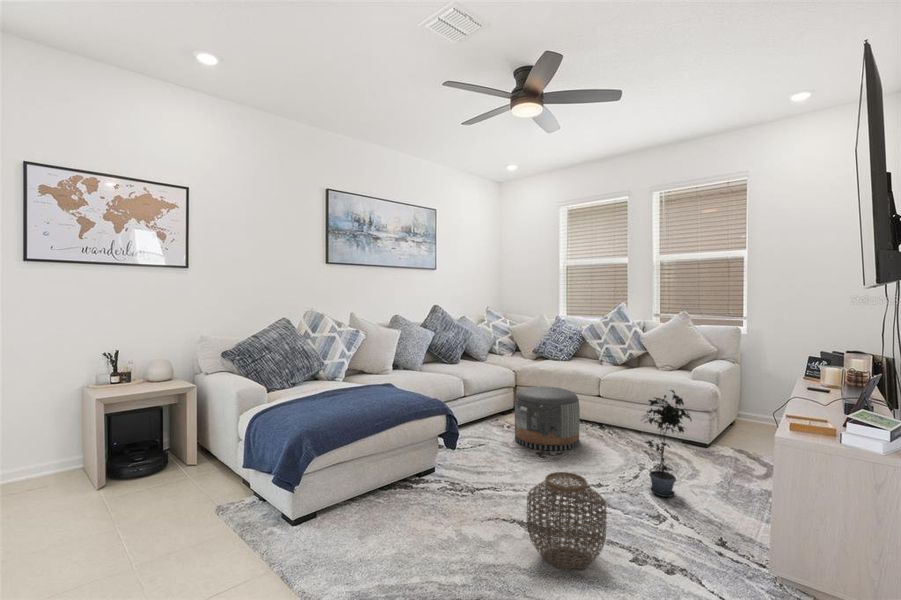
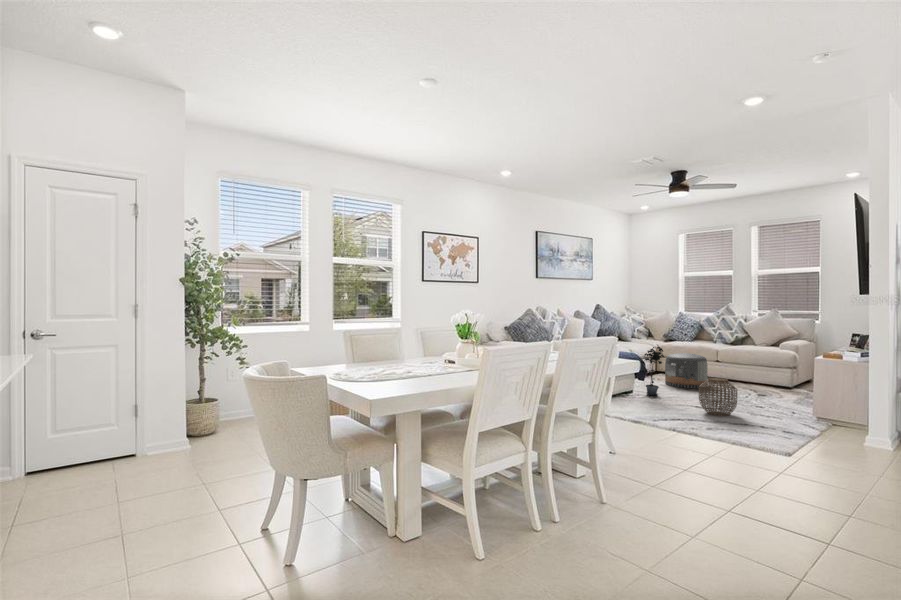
potted plant: present [645,390,692,497] -> present [644,345,664,396]

